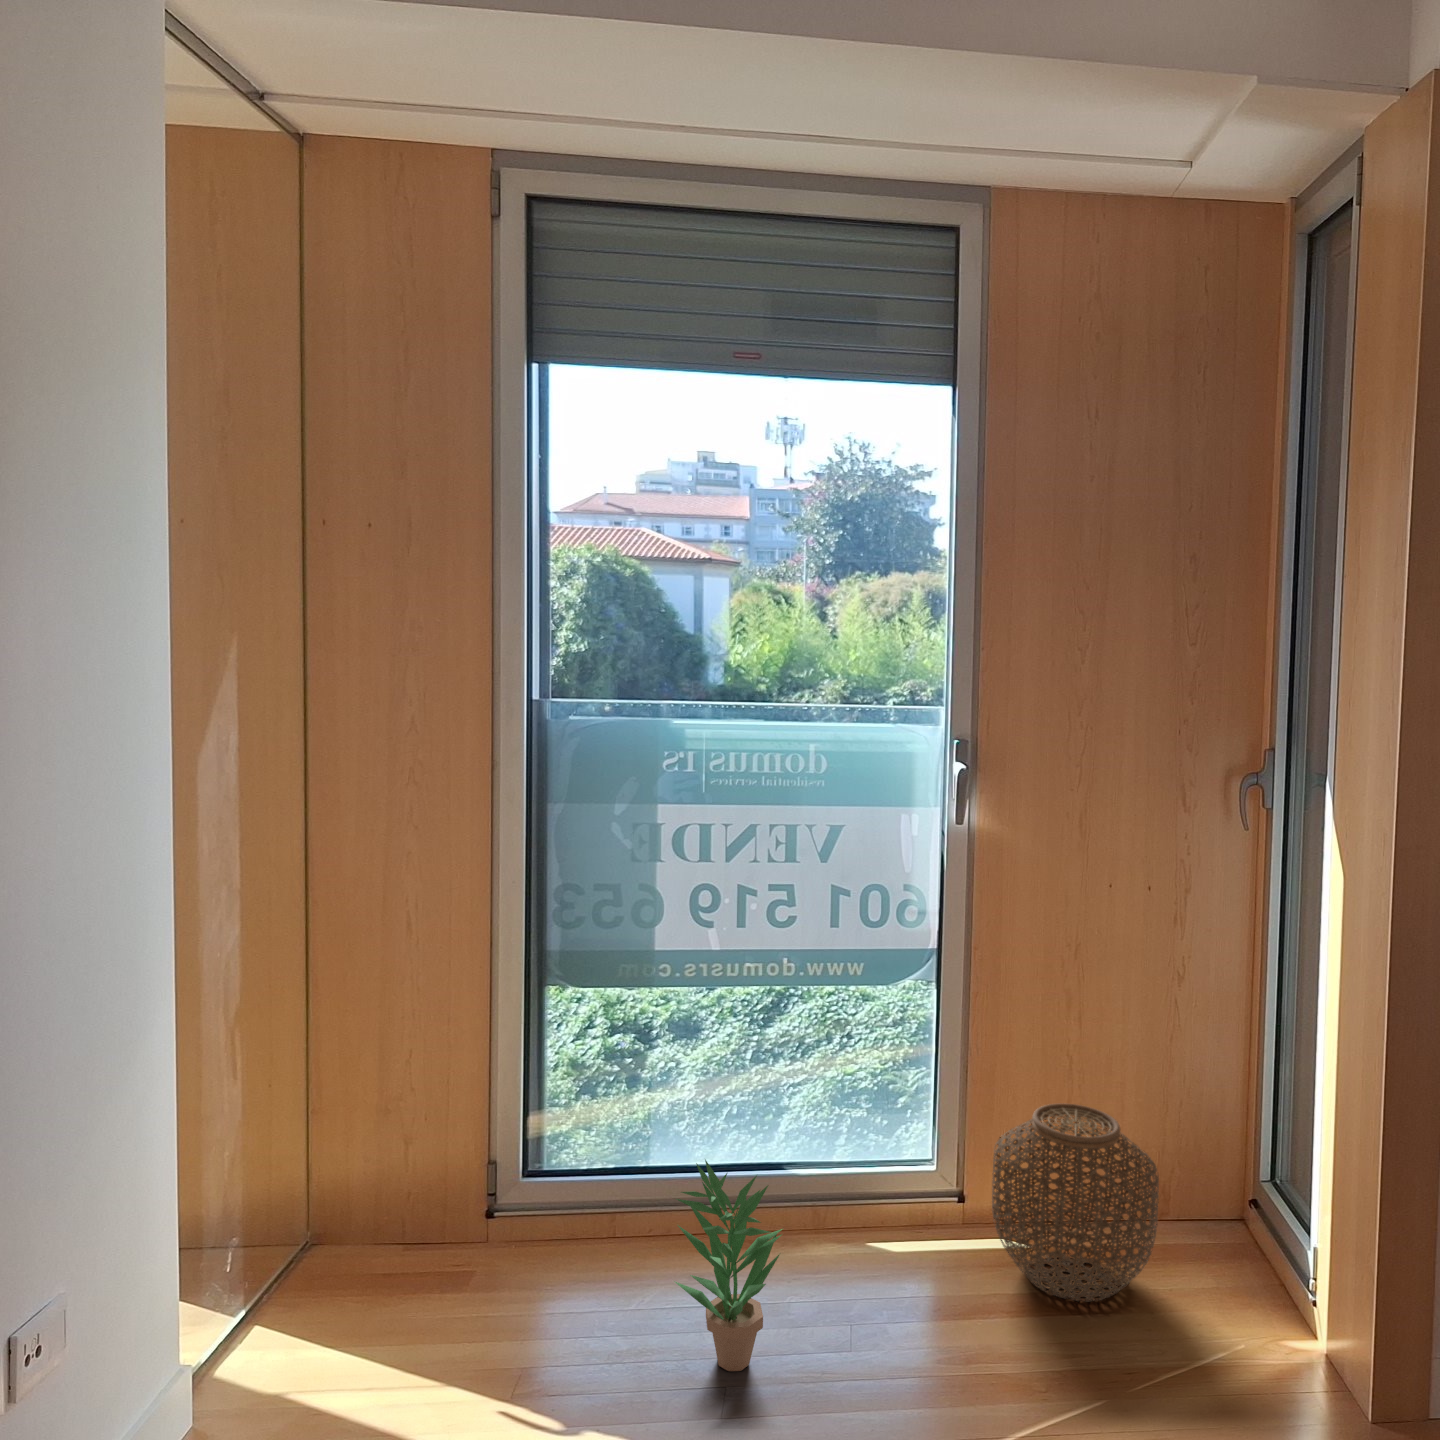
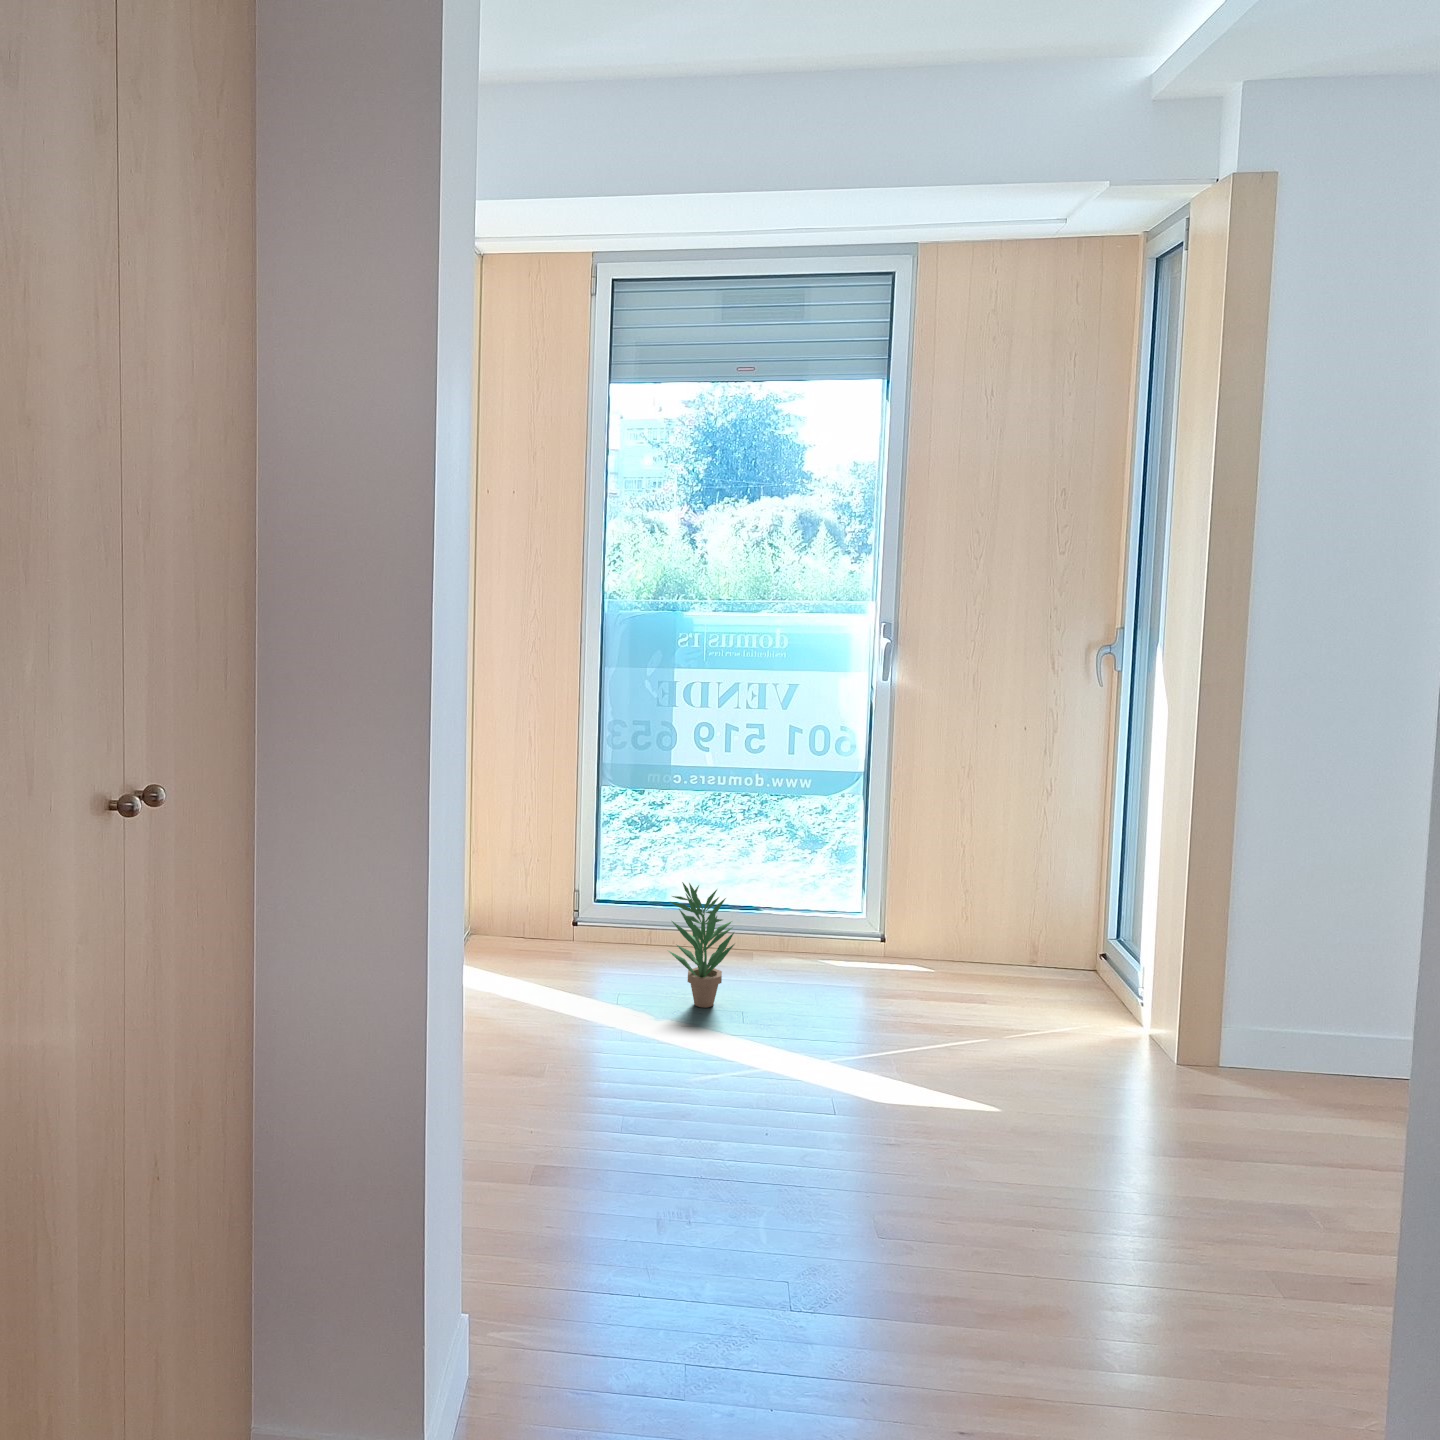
woven basket: present [992,1104,1159,1301] -> none [886,873,992,993]

